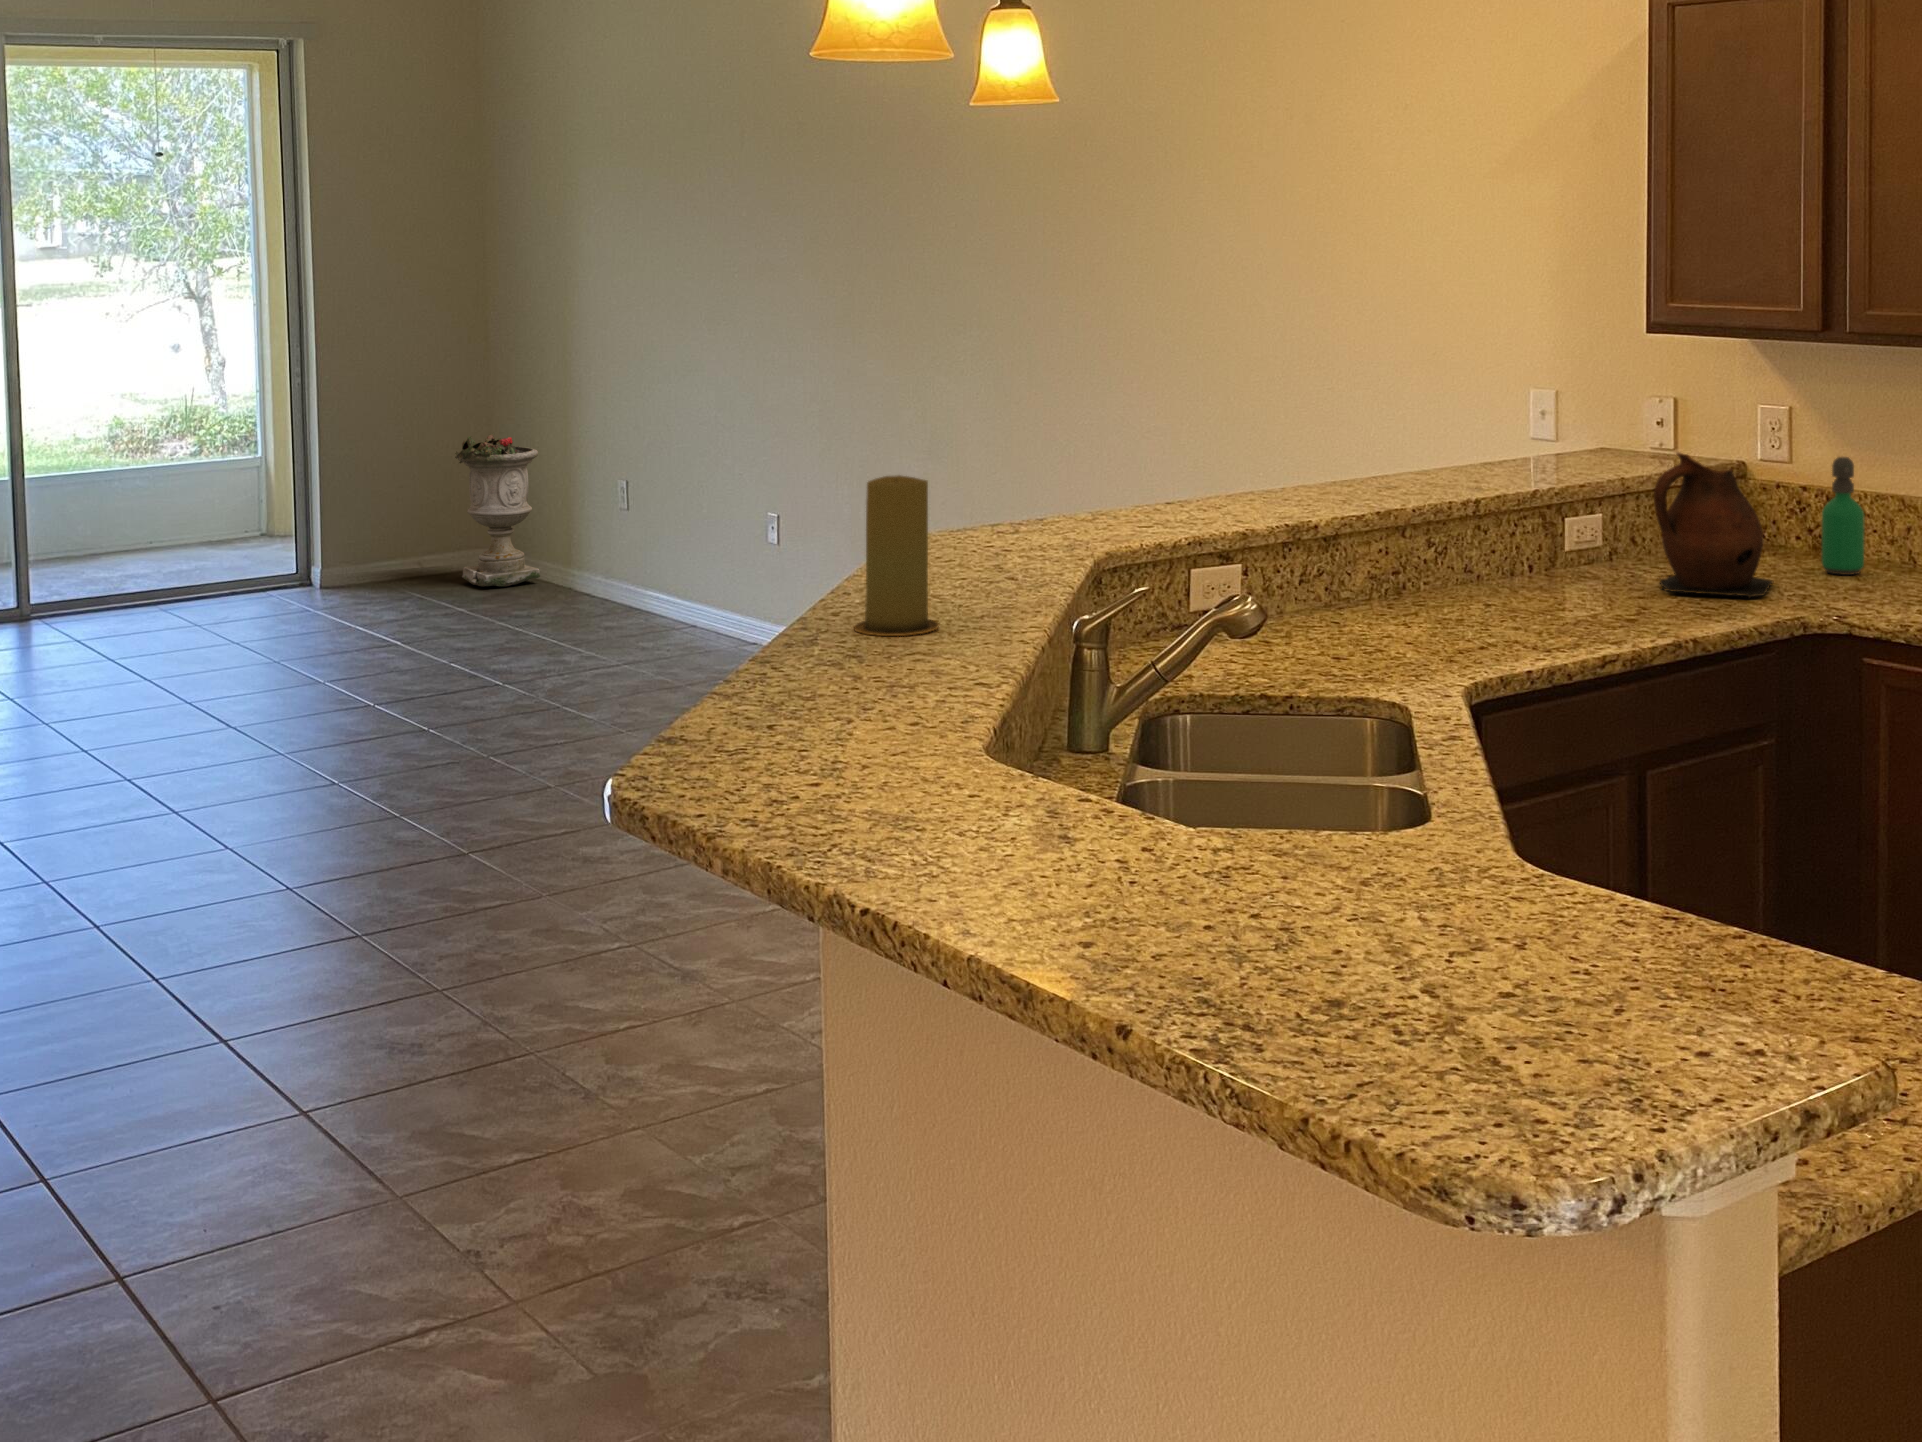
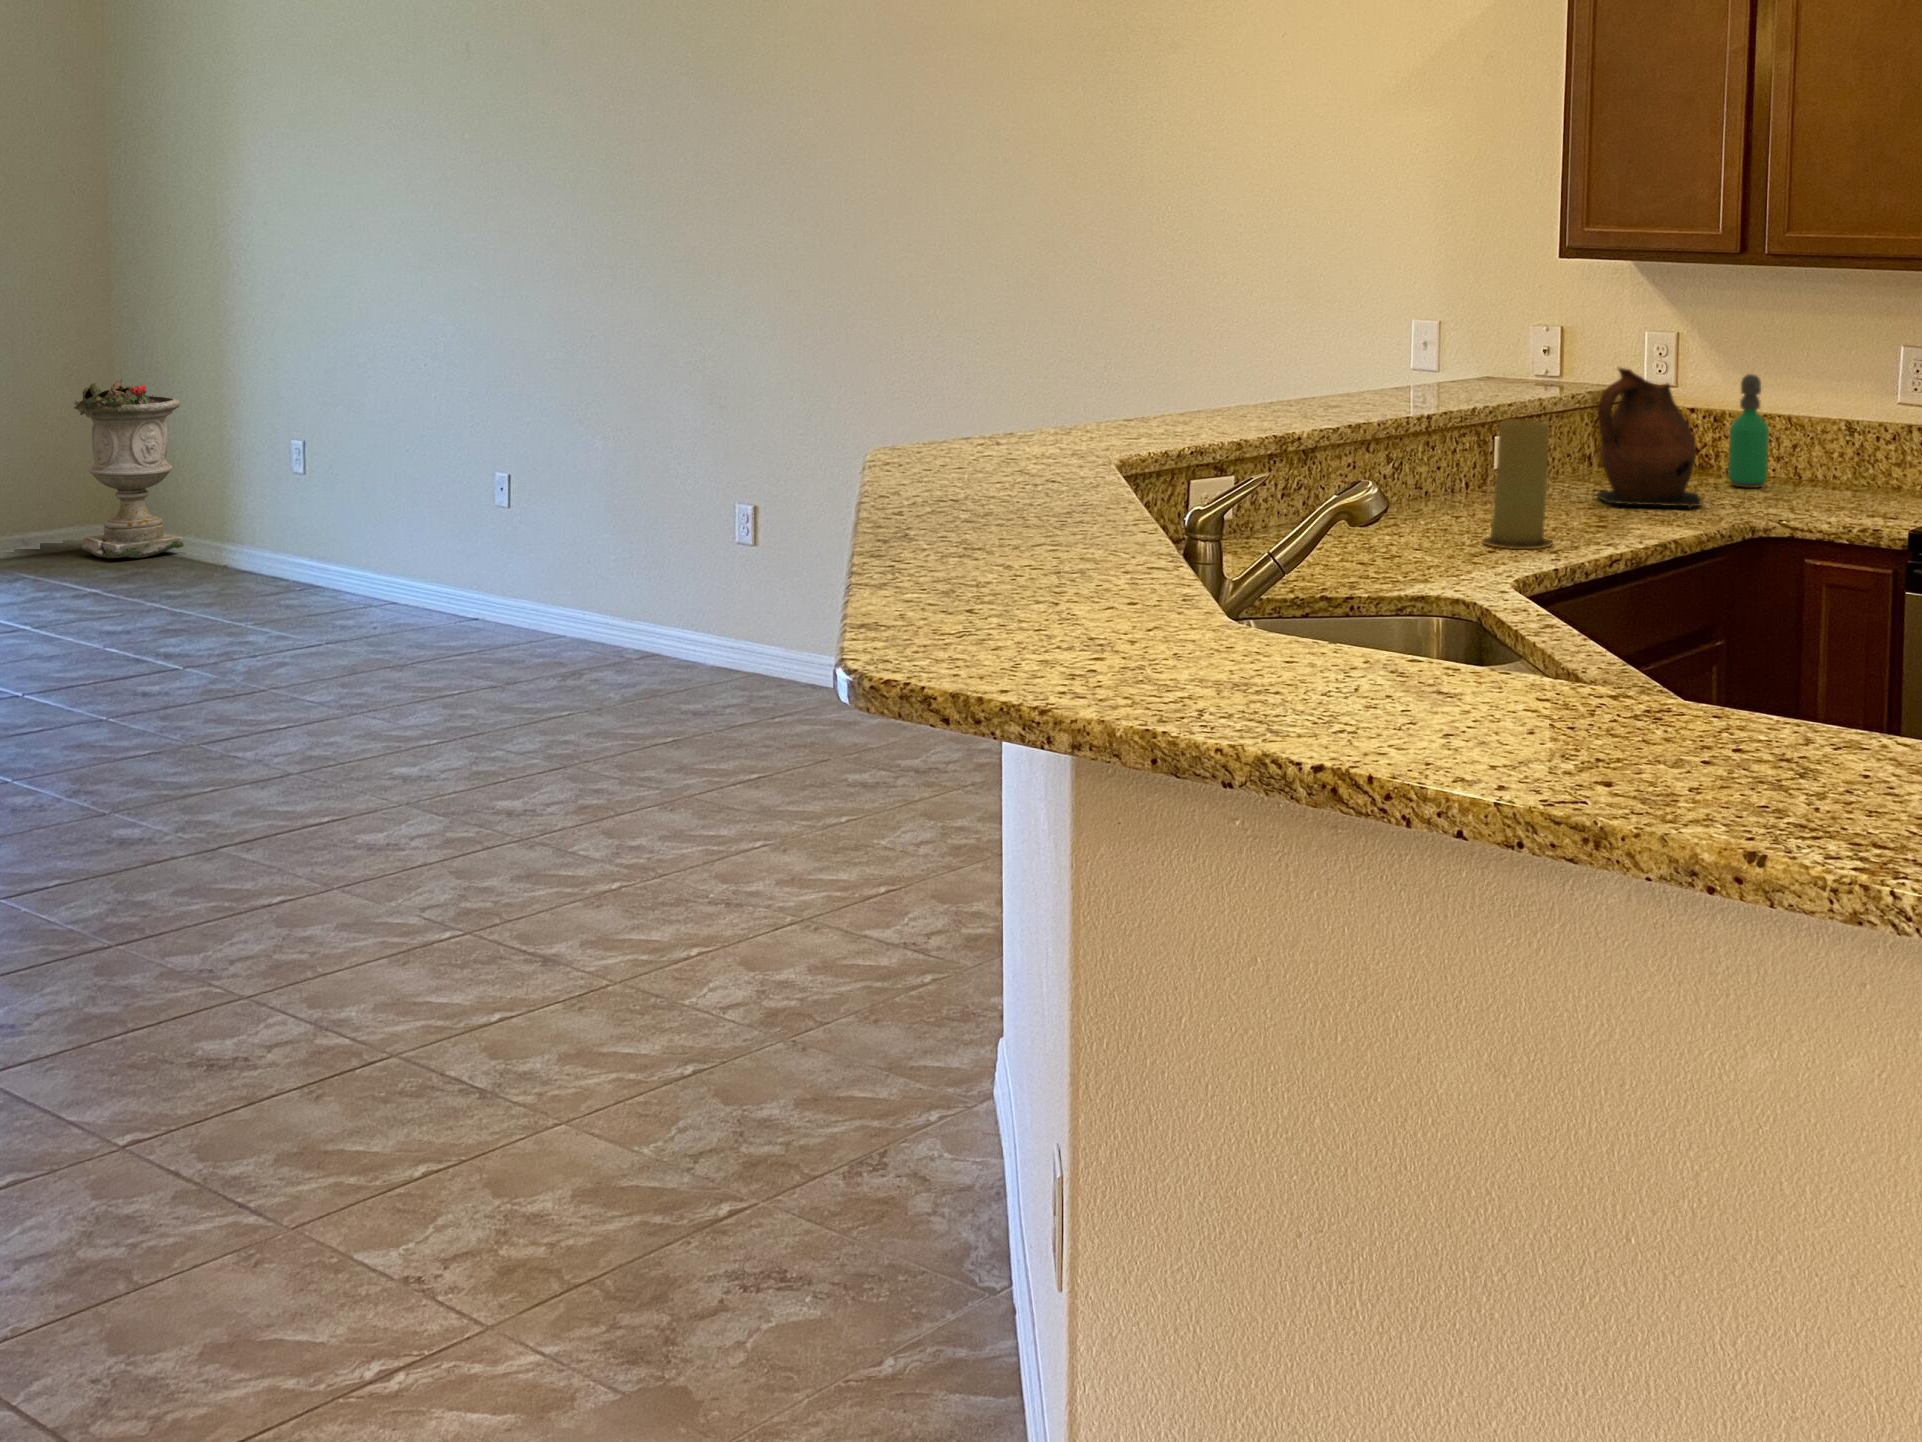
candle: present [854,475,939,636] -> present [1483,419,1552,549]

